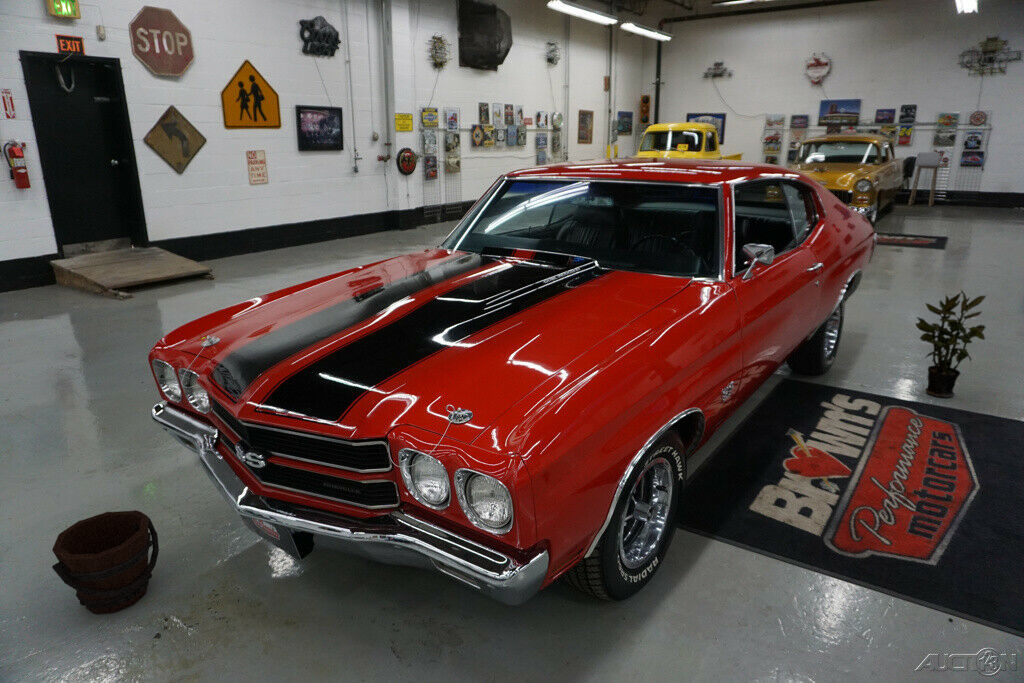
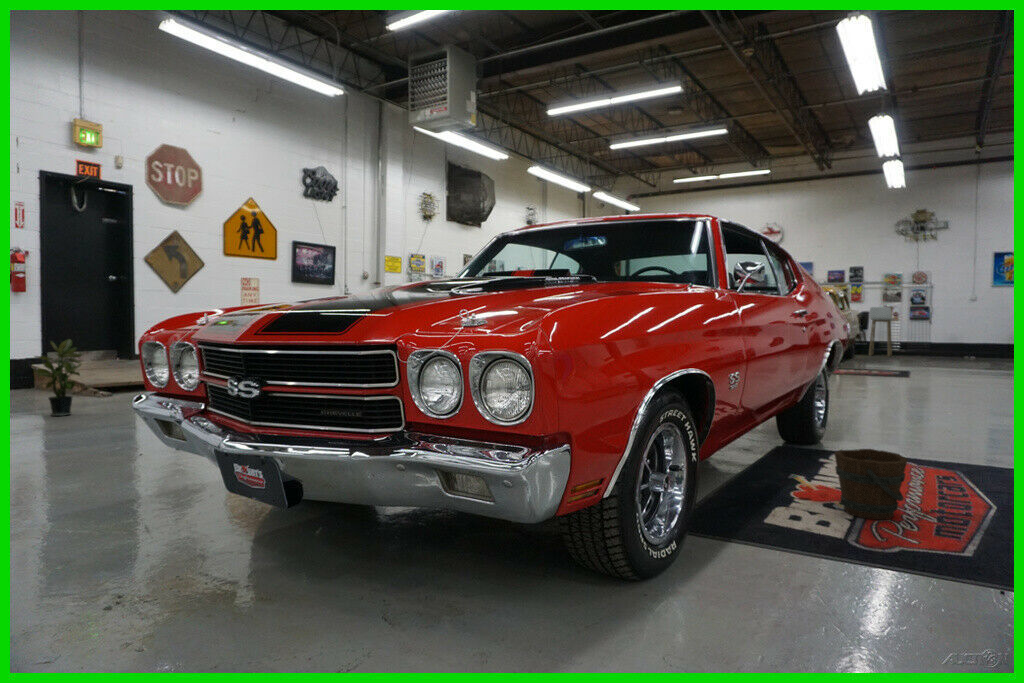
potted plant: present [916,291,986,398] -> present [35,339,82,416]
bucket: present [52,510,159,614] -> present [835,449,908,520]

